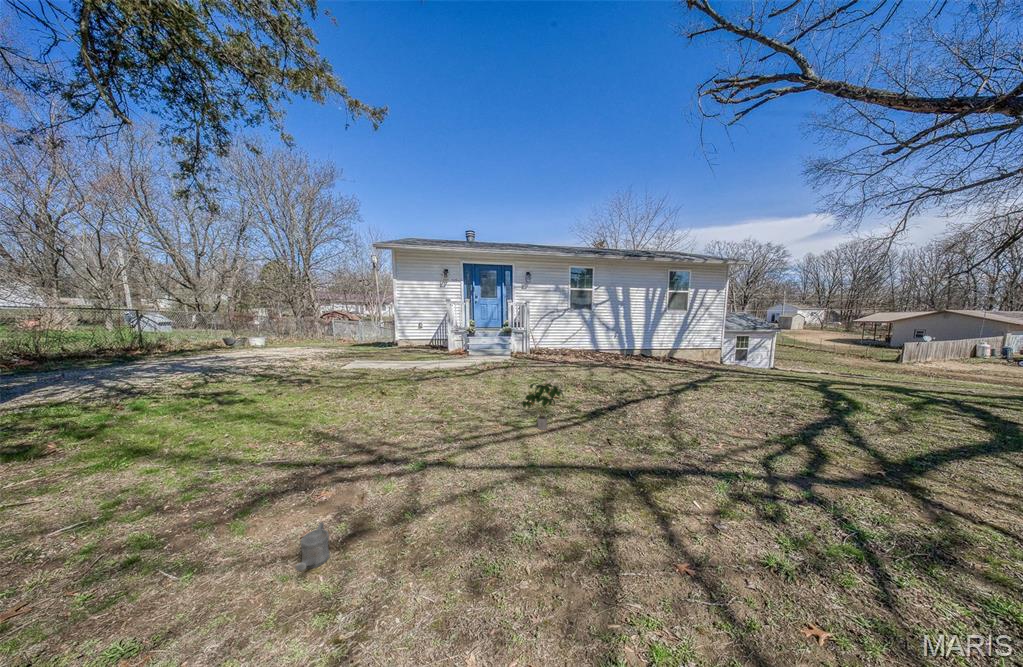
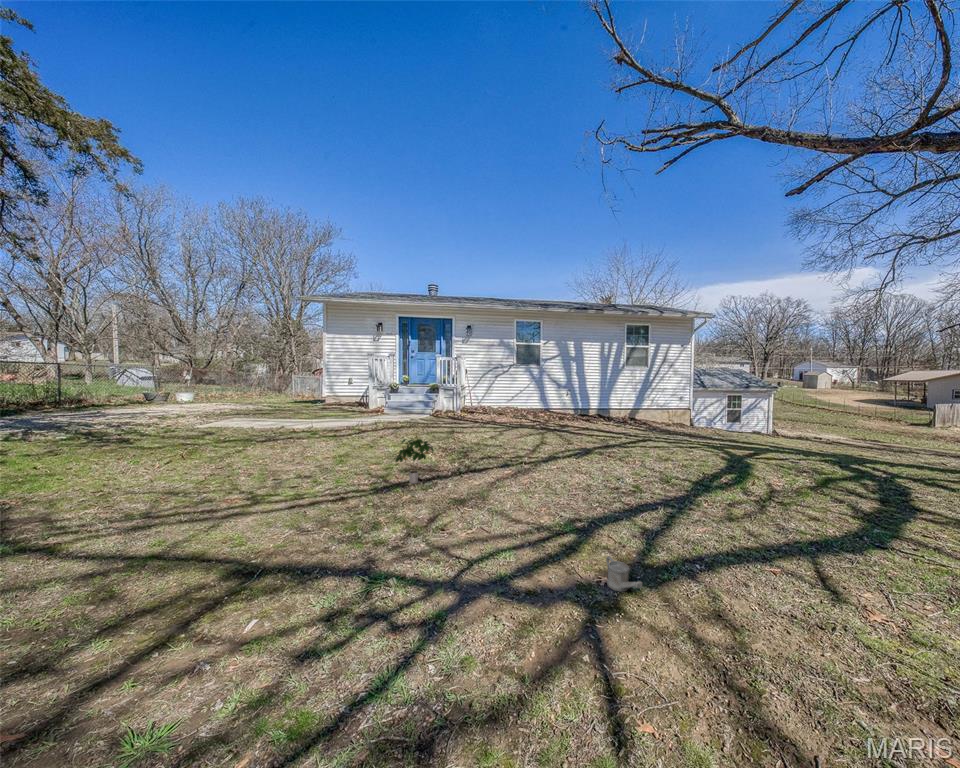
watering can: present [296,522,330,571] -> present [606,556,642,592]

